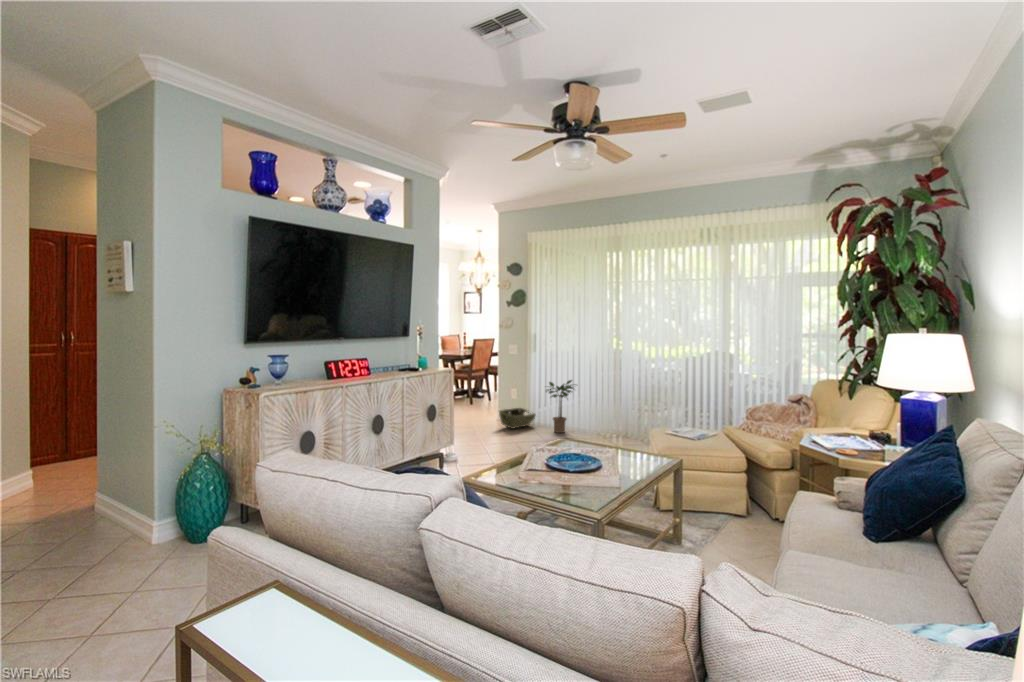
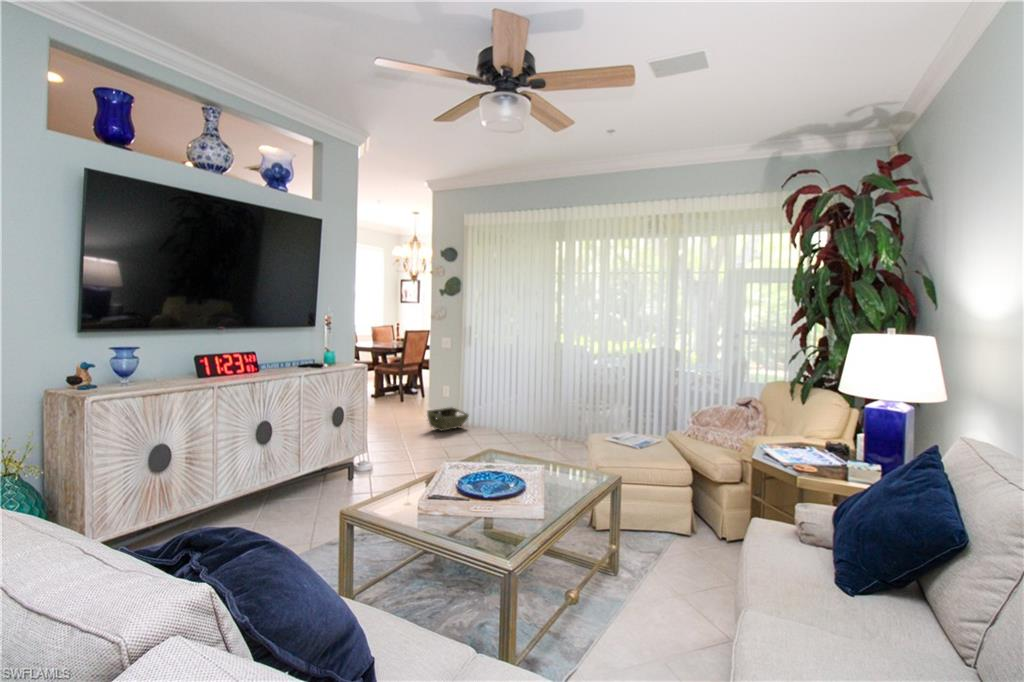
potted plant: present [546,380,573,433] -> none [477,378,514,436]

